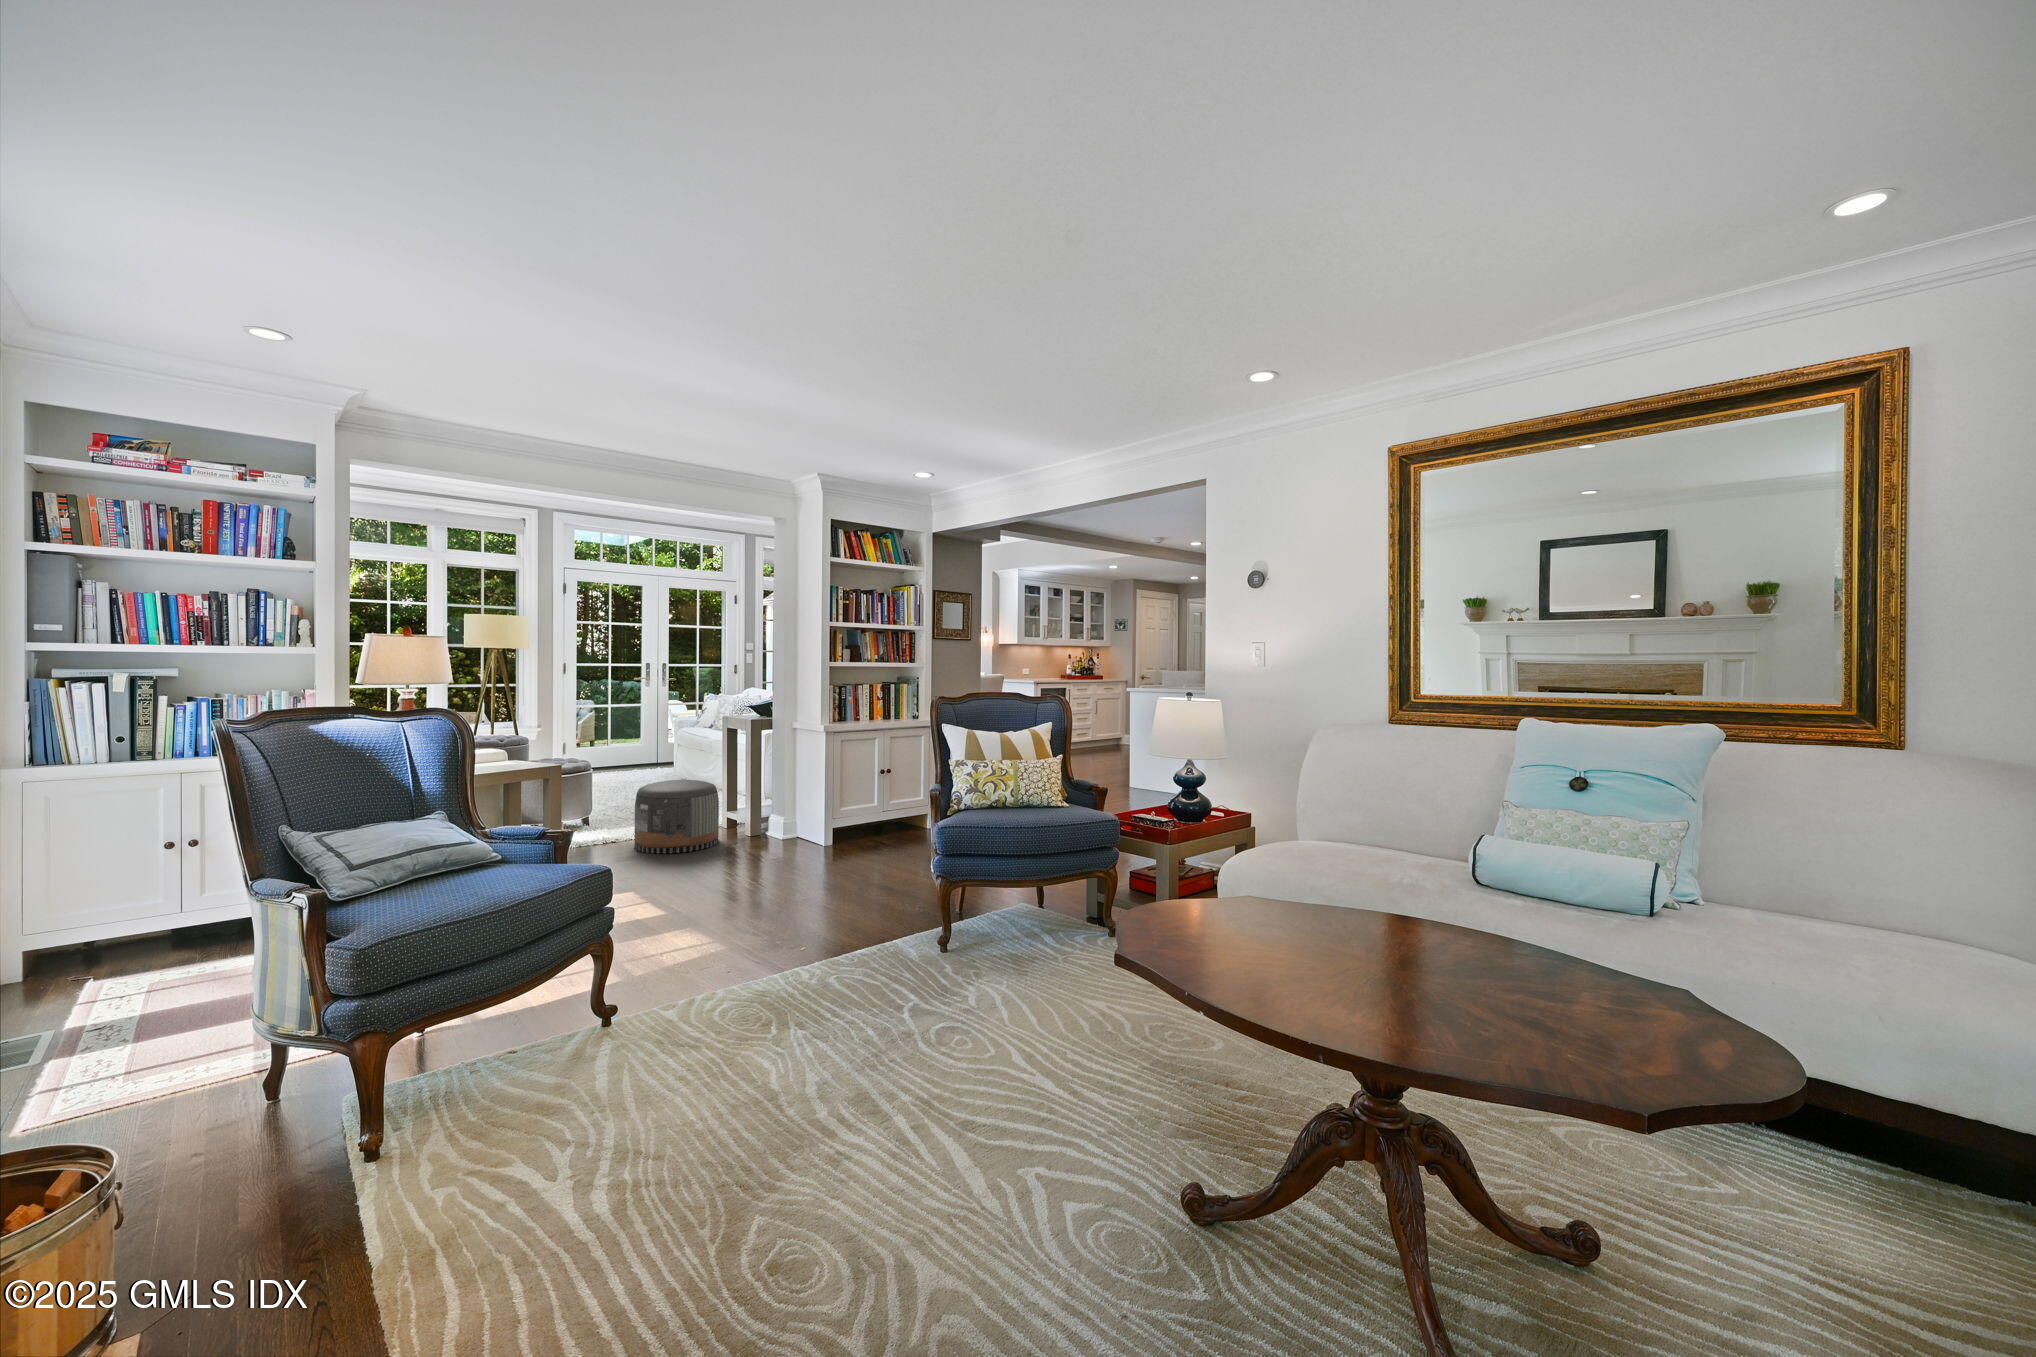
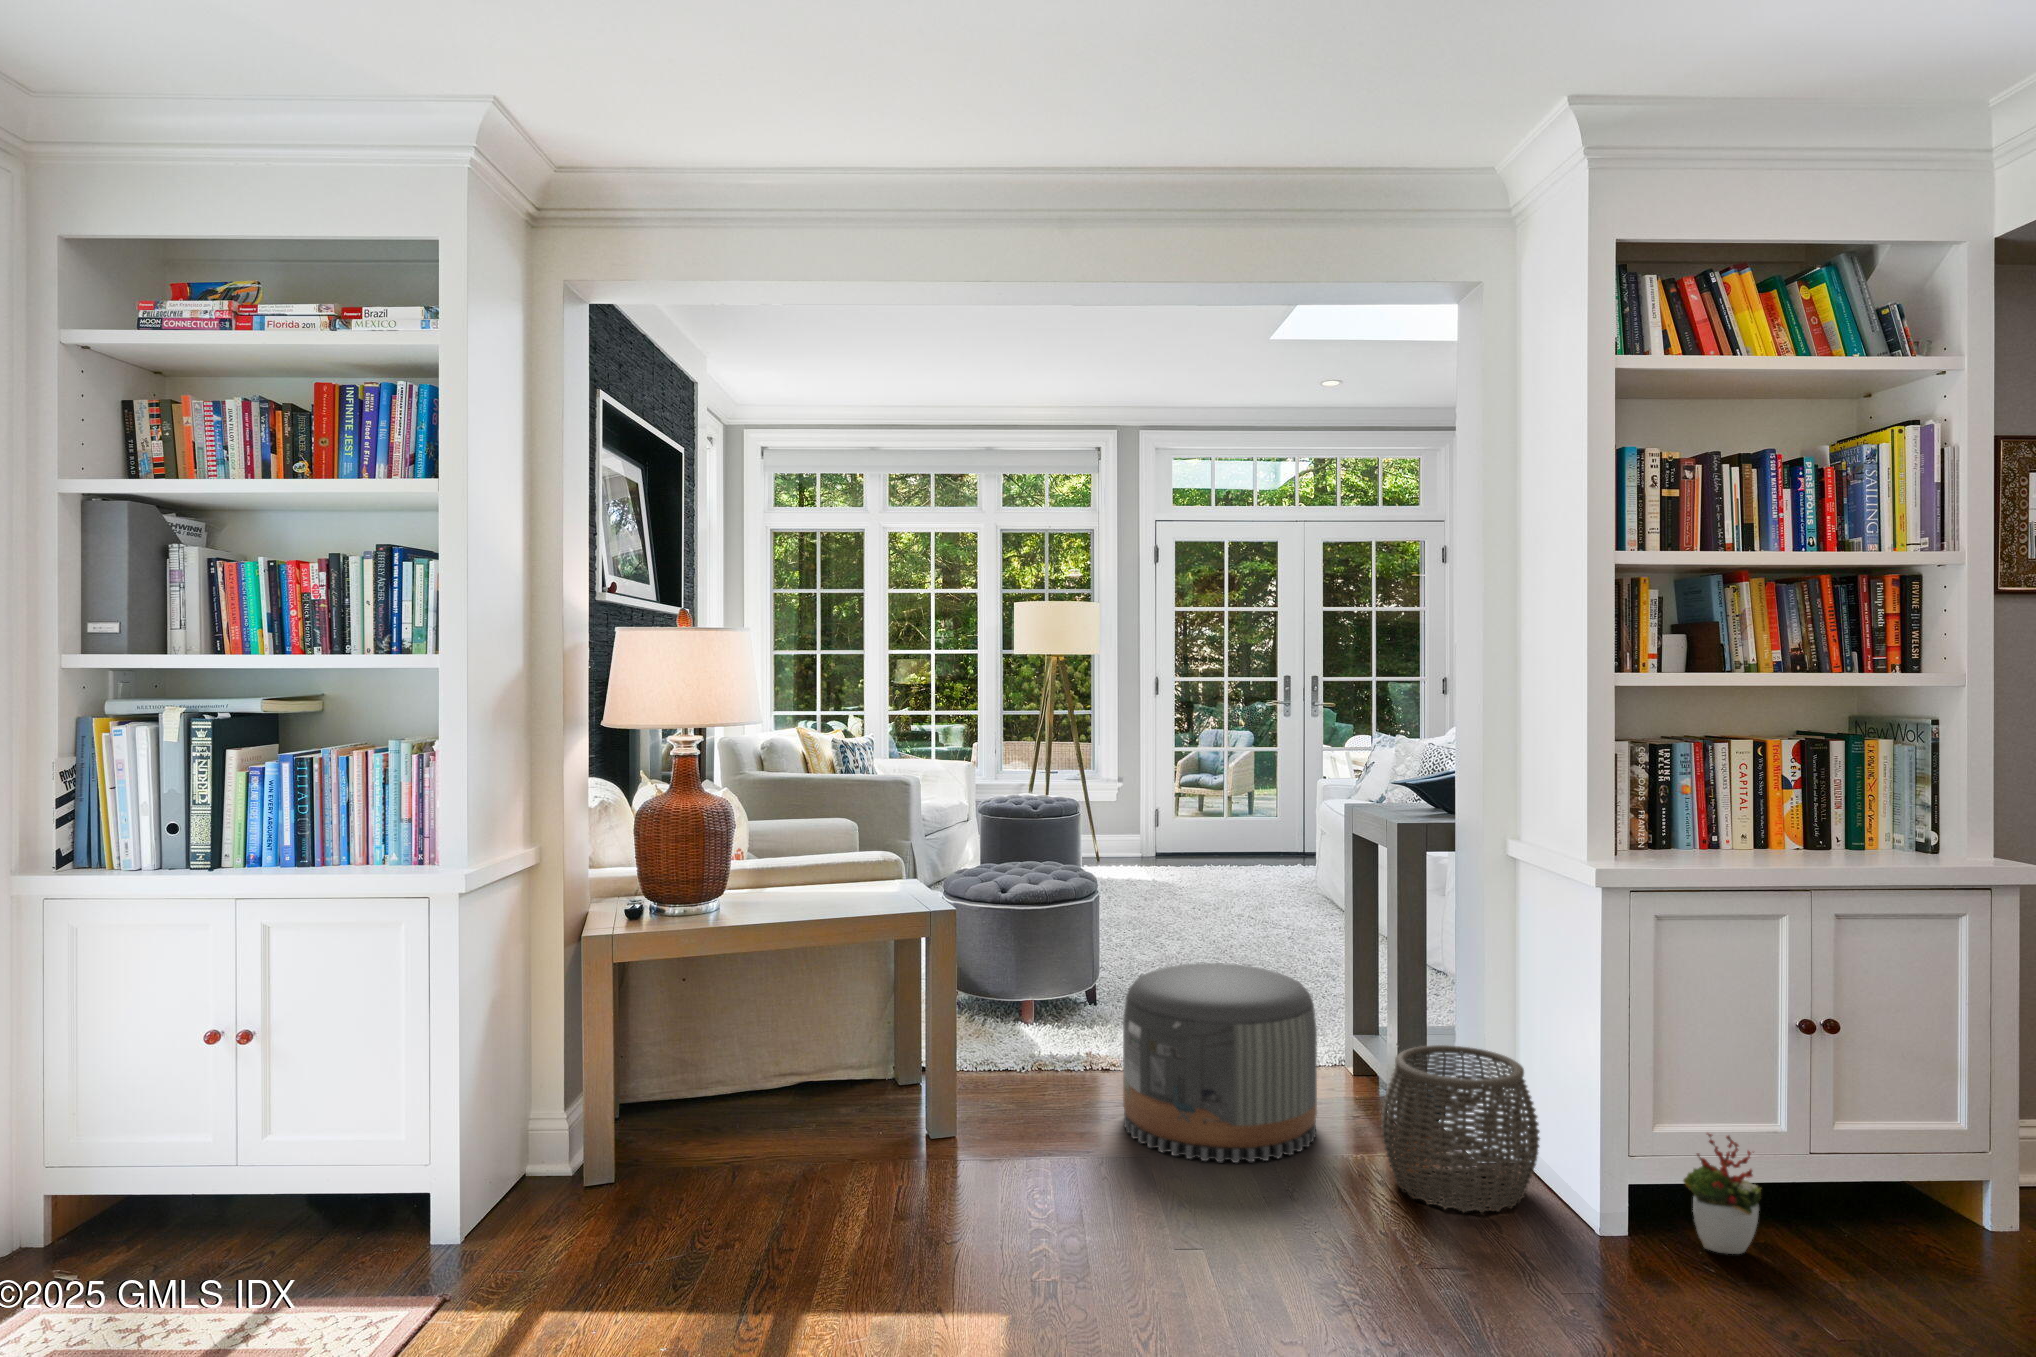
woven basket: none [748,796,804,850] -> present [1381,1045,1540,1213]
decorative plant: none [850,808,871,845] -> present [1683,1133,1761,1254]

